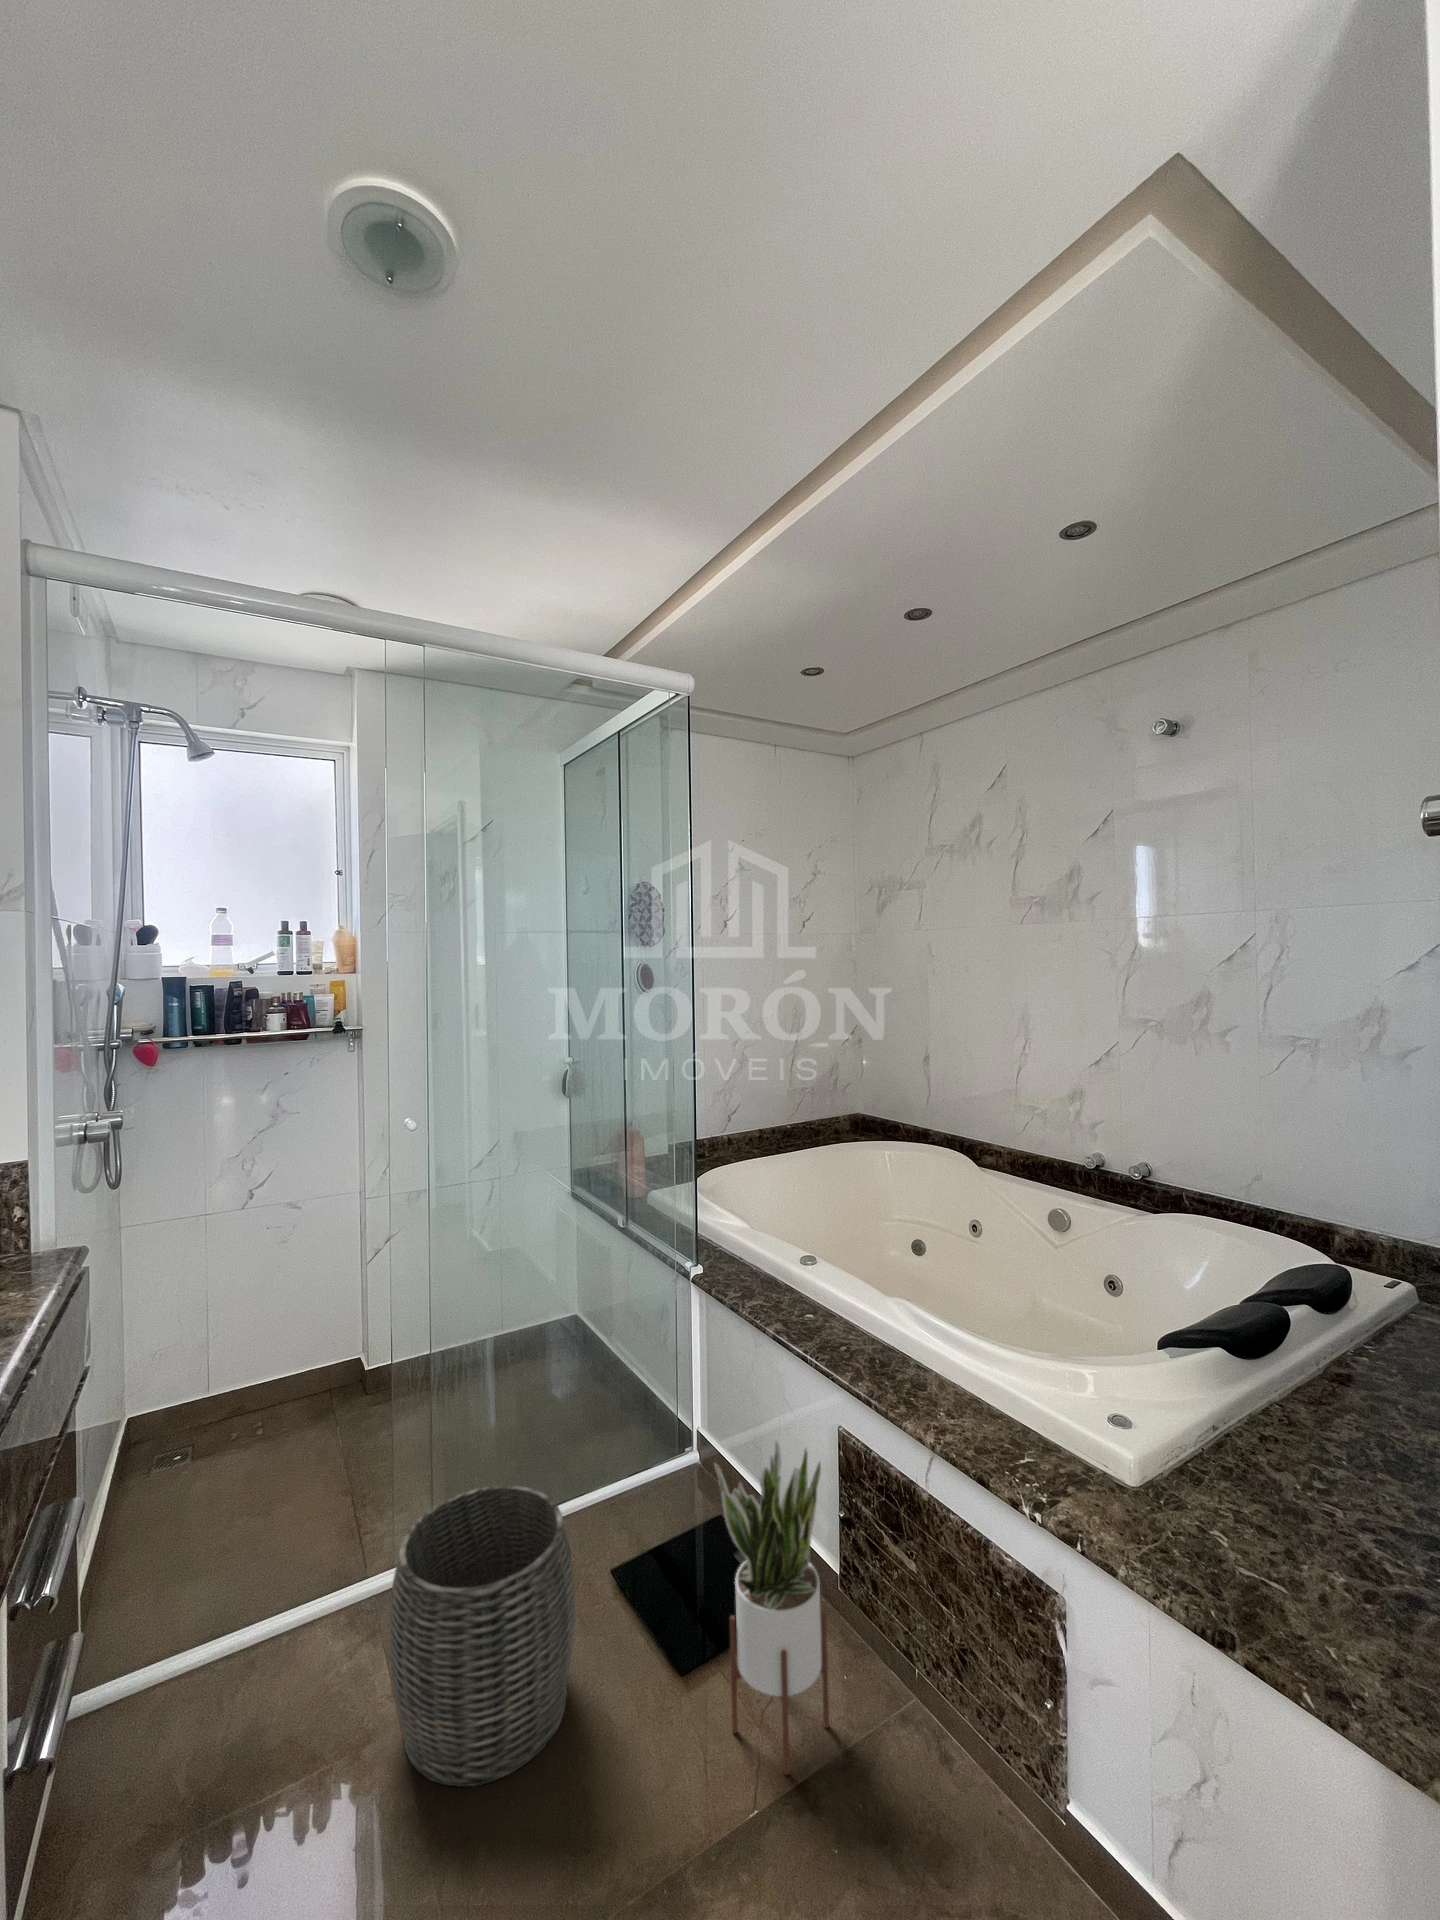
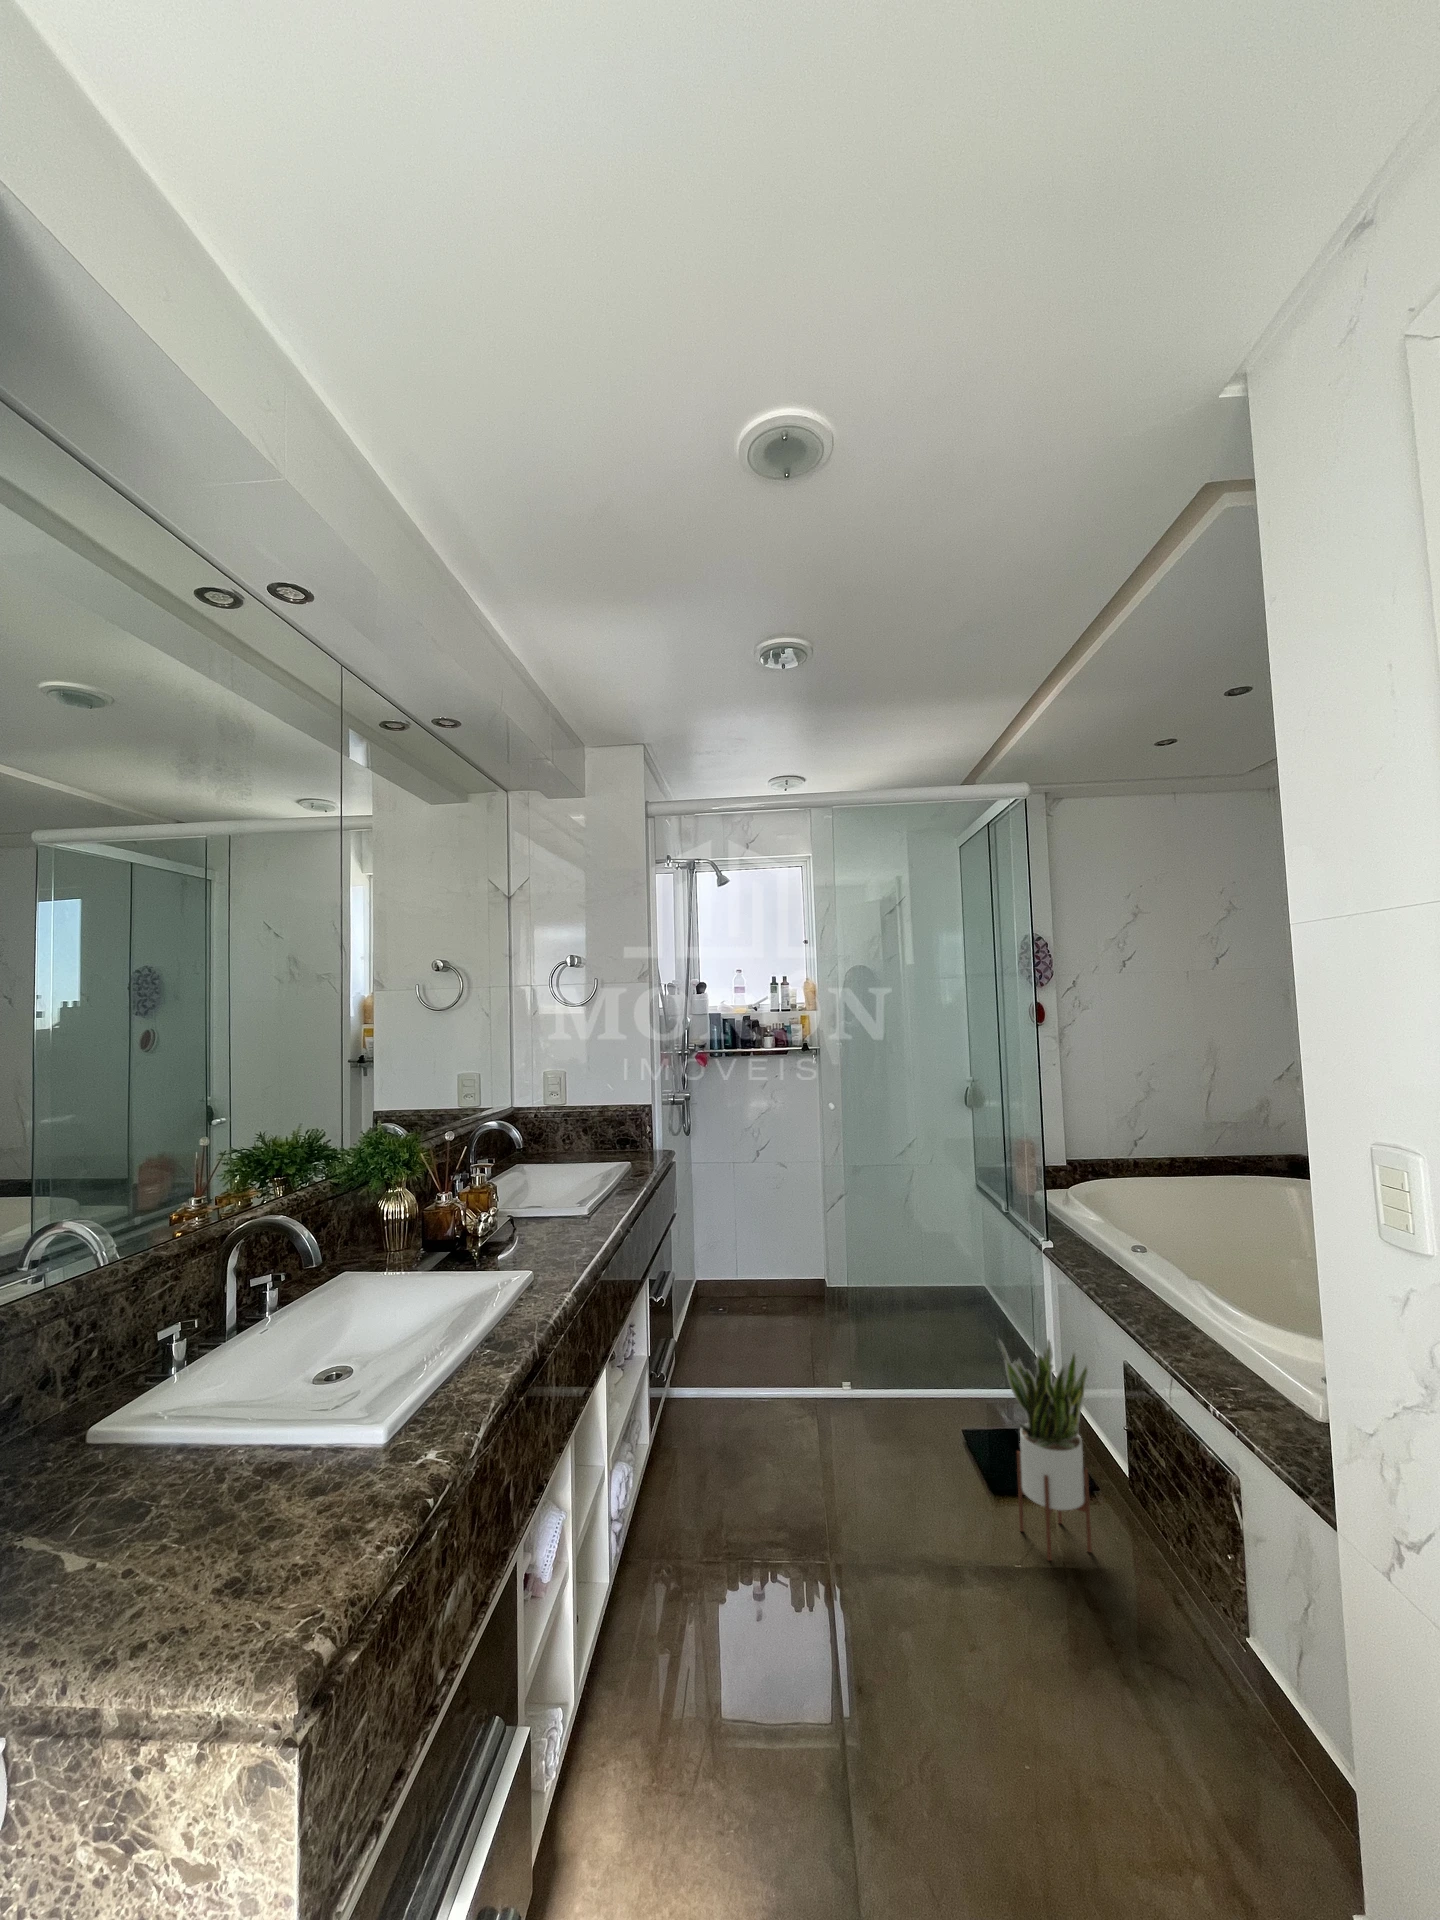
woven basket: present [390,1485,575,1787] -> none [813,1338,923,1498]

